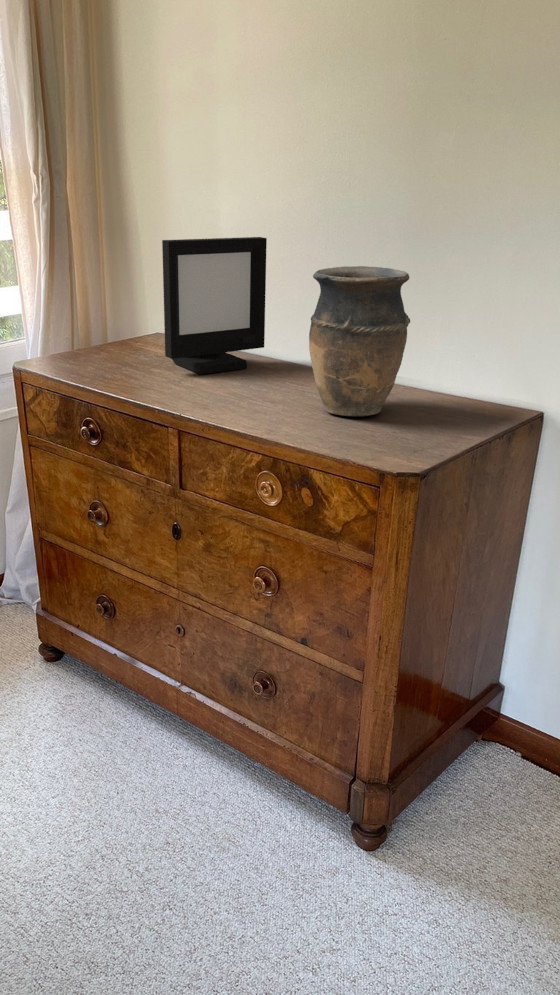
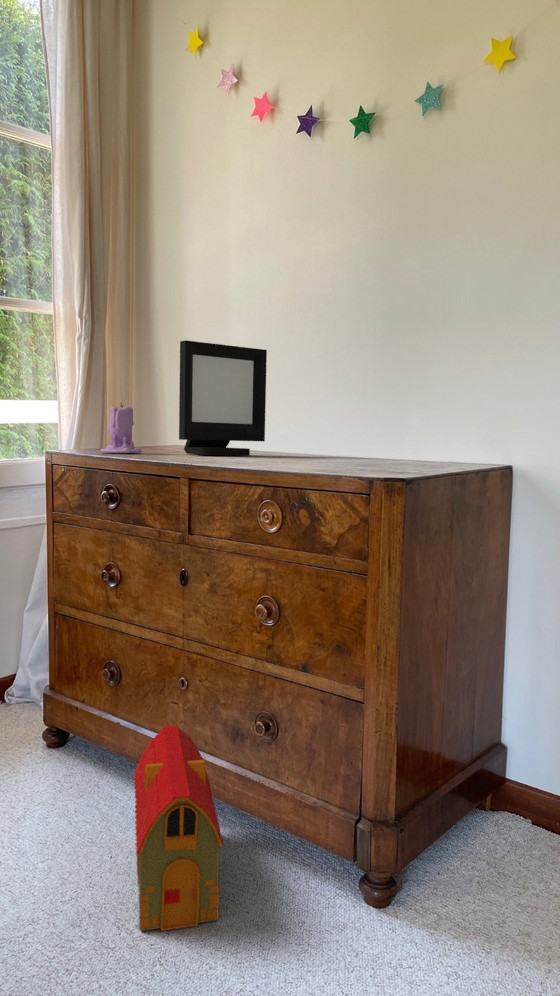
vase: present [309,266,410,416] -> none [305,334,392,462]
candle: none [76,302,123,370] -> present [101,400,142,453]
toy house: none [135,678,225,875] -> present [134,725,224,931]

